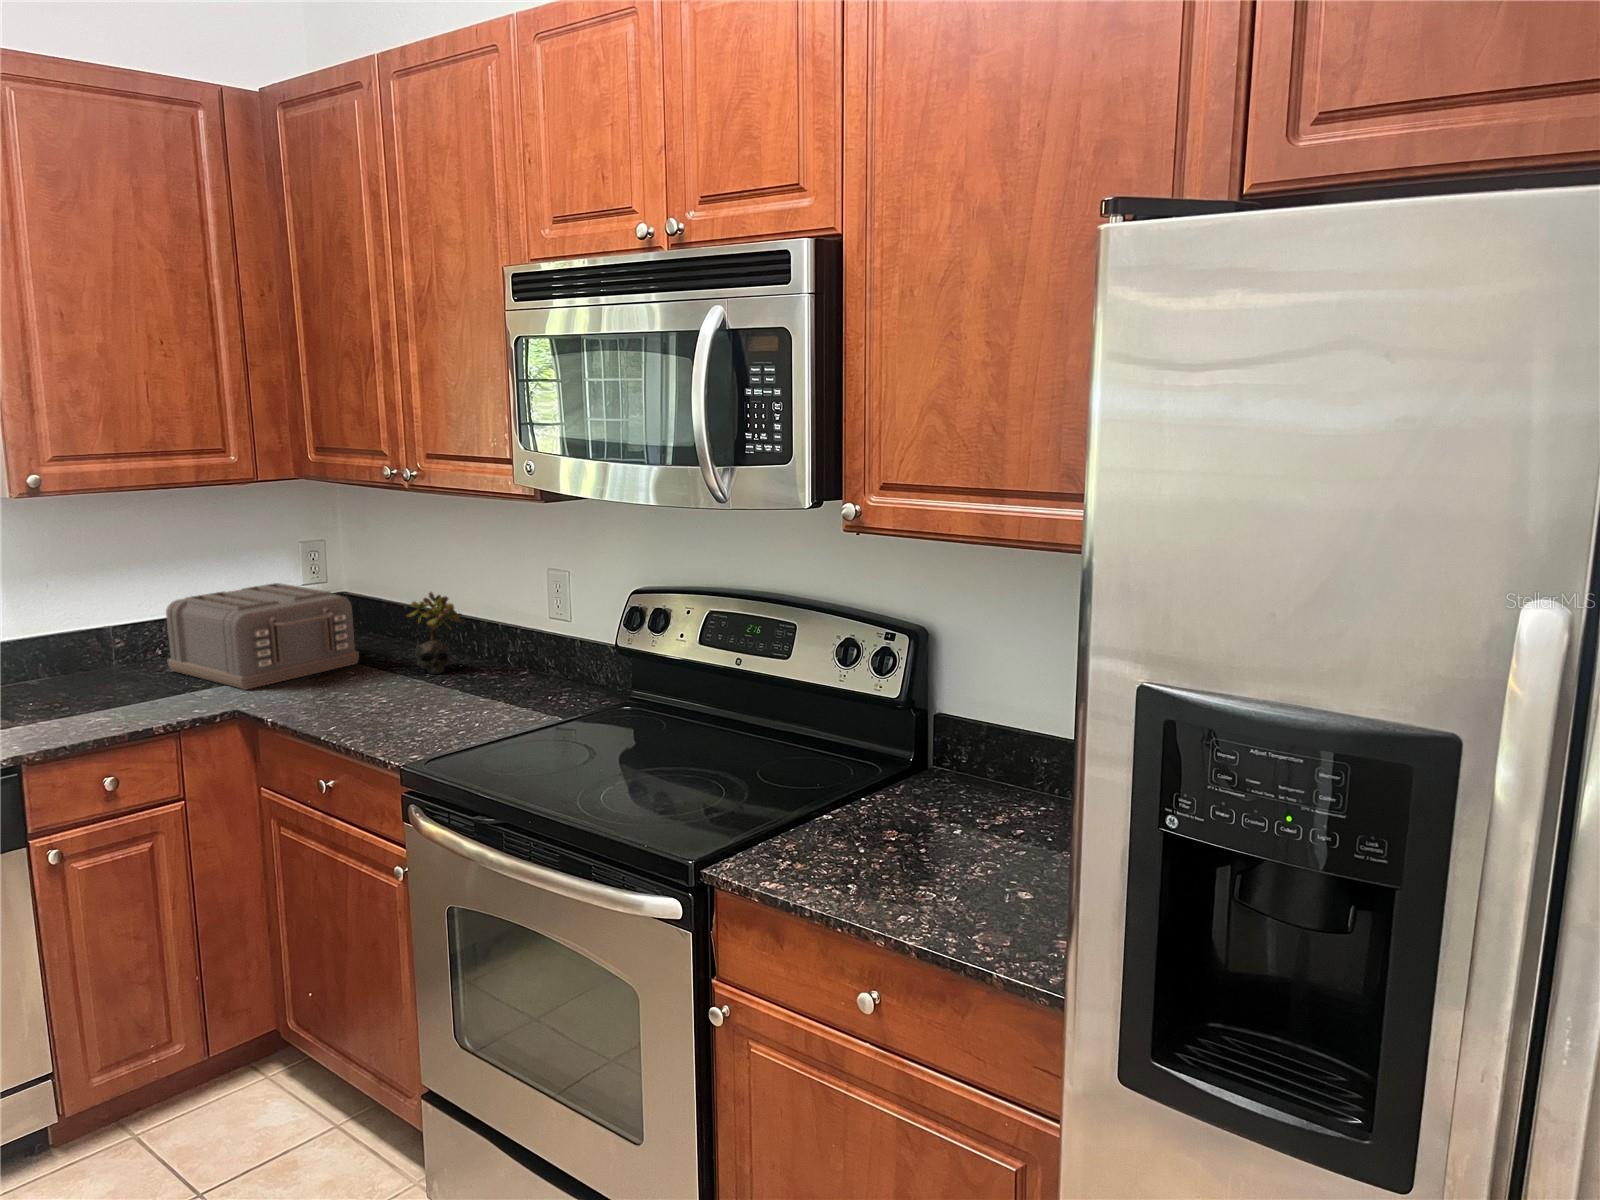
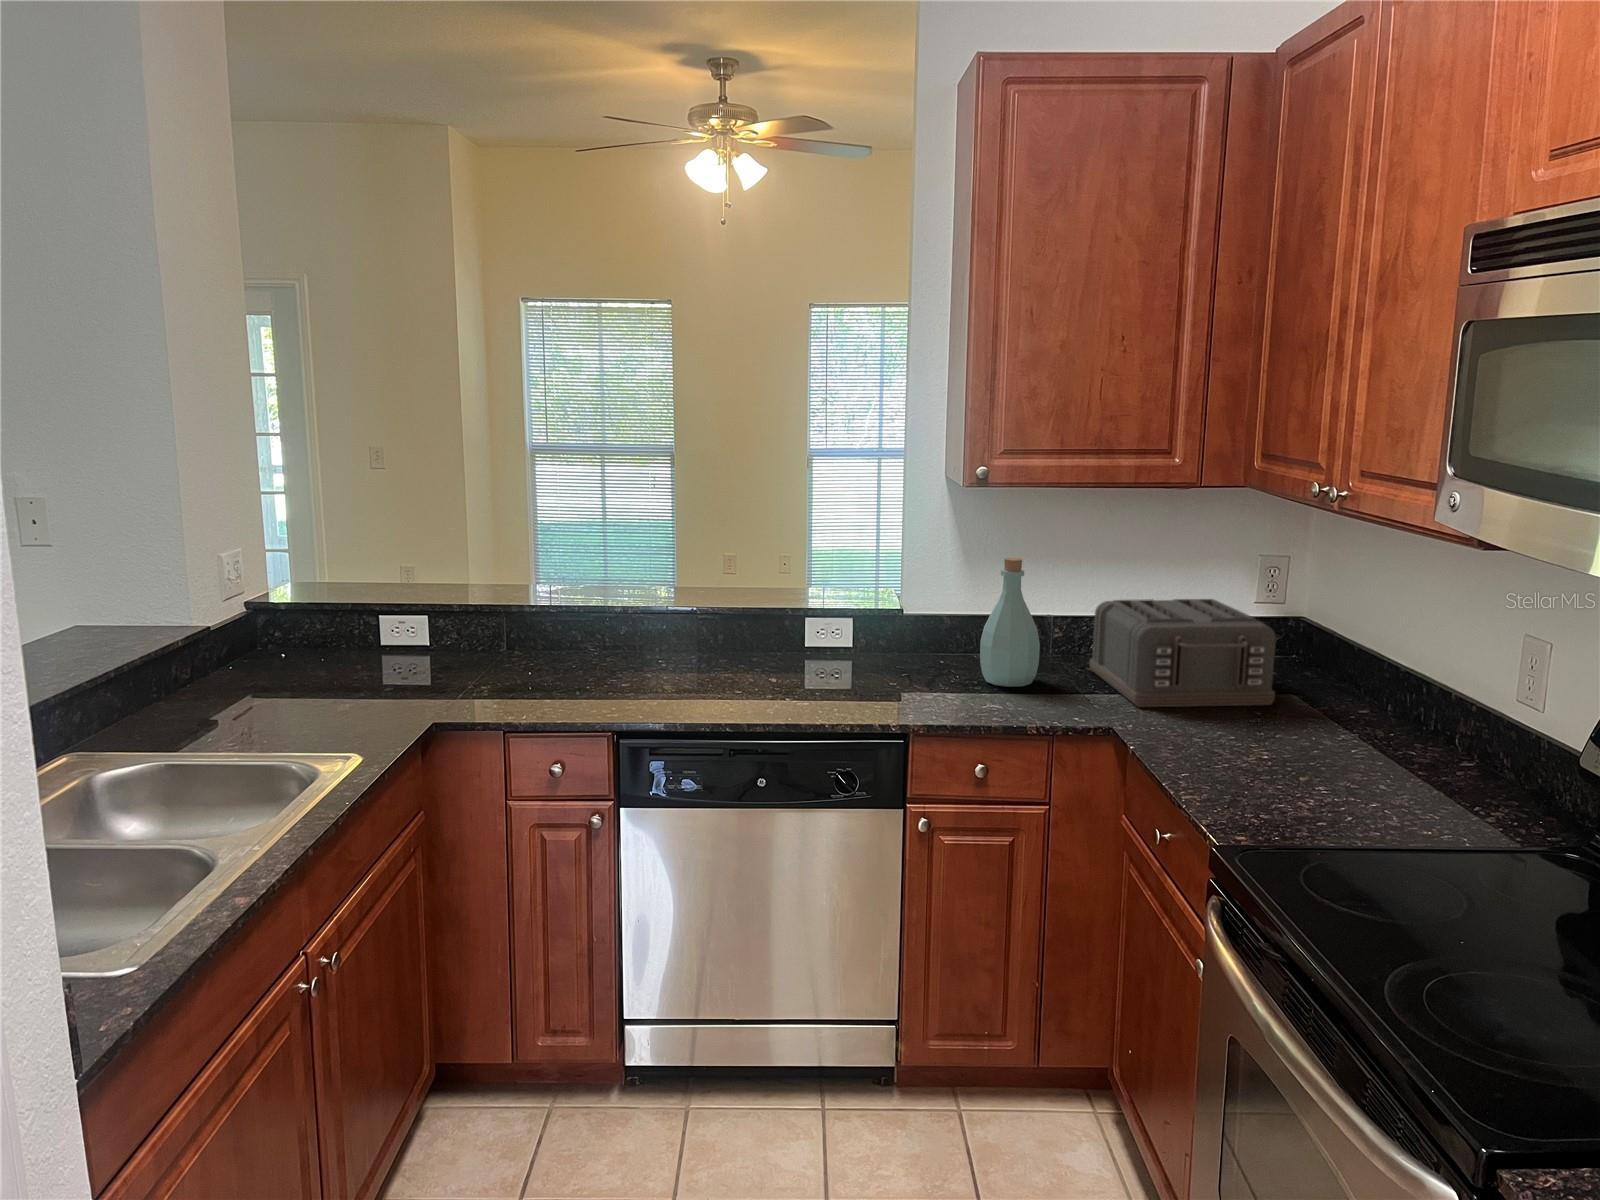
bottle: none [49,569,125,703] -> present [980,558,1040,687]
succulent plant: present [407,592,462,674] -> none [1327,638,1397,740]

